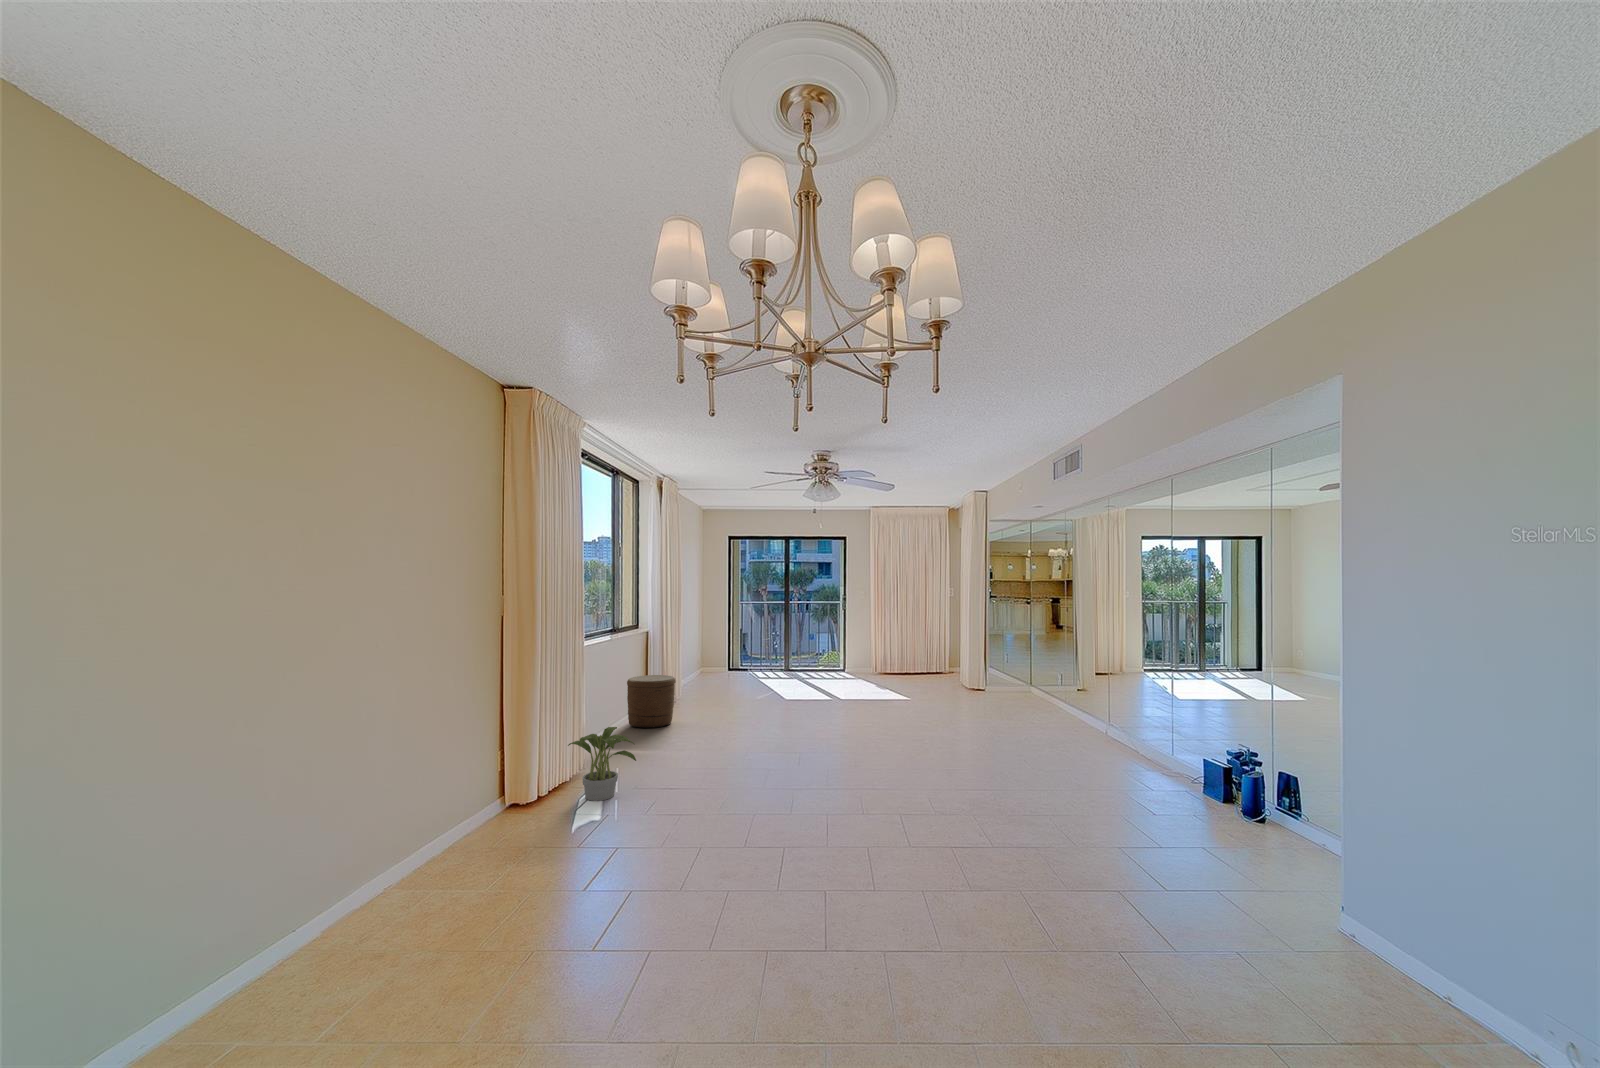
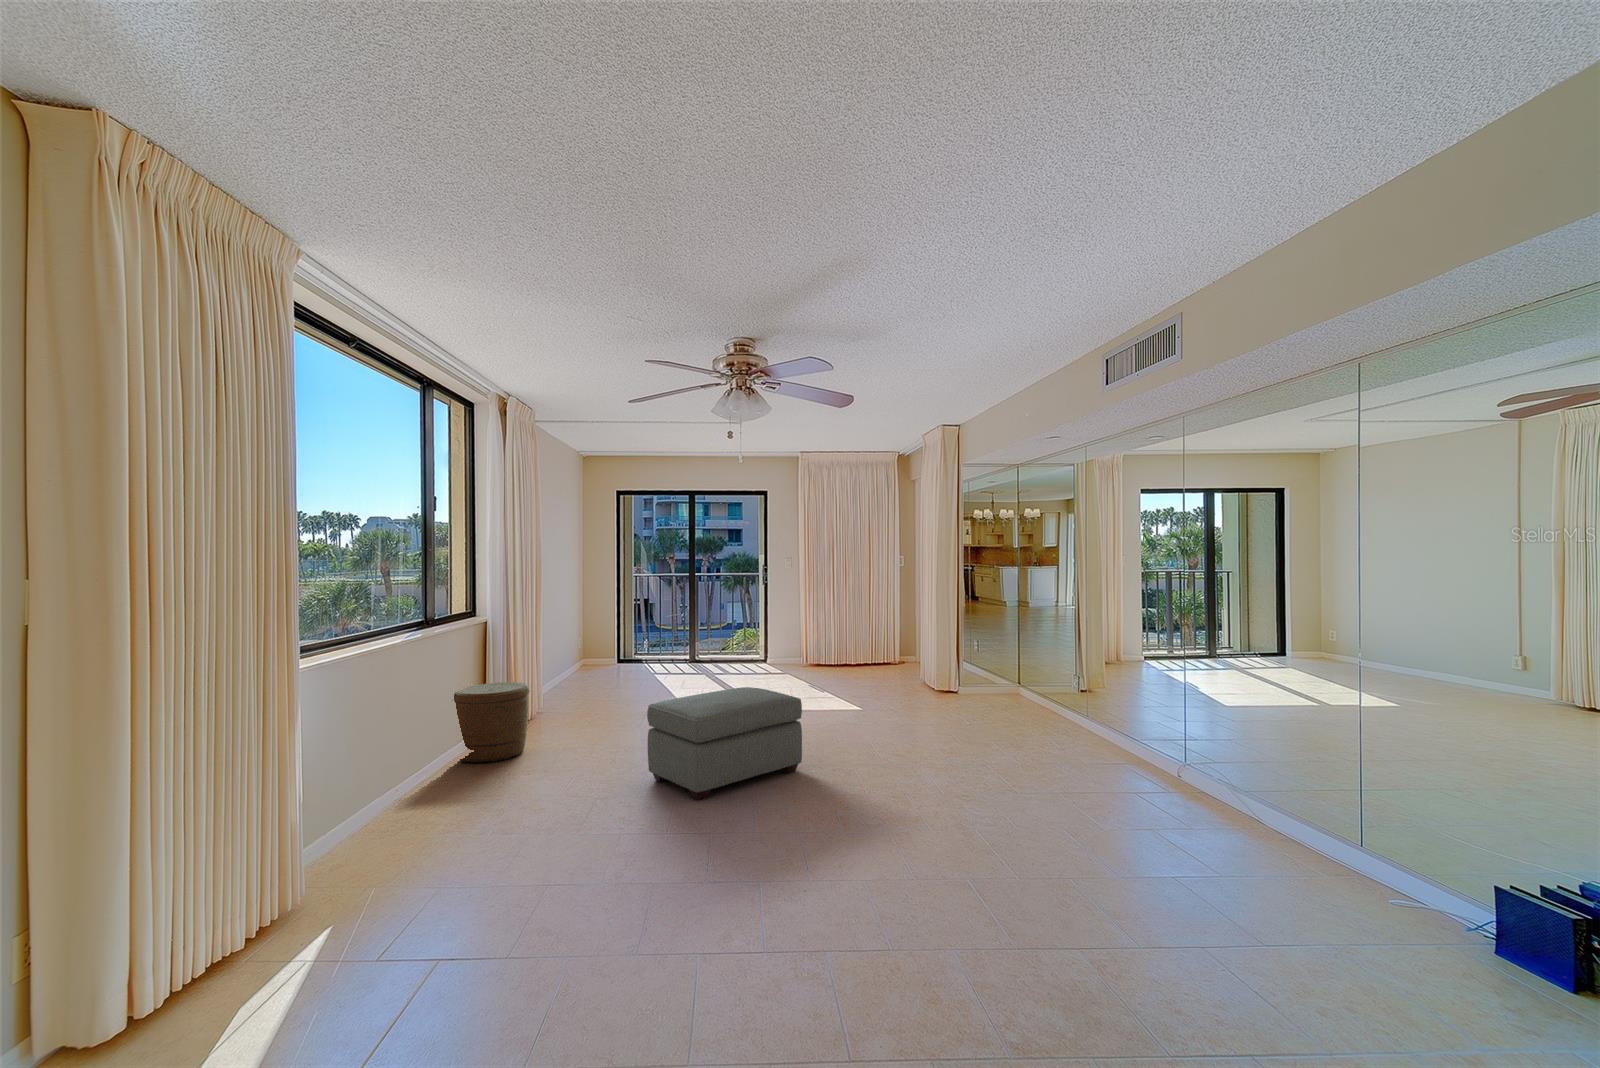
ottoman: none [756,685,861,756] -> present [647,687,802,800]
potted plant: present [568,727,636,801] -> none [298,785,427,925]

